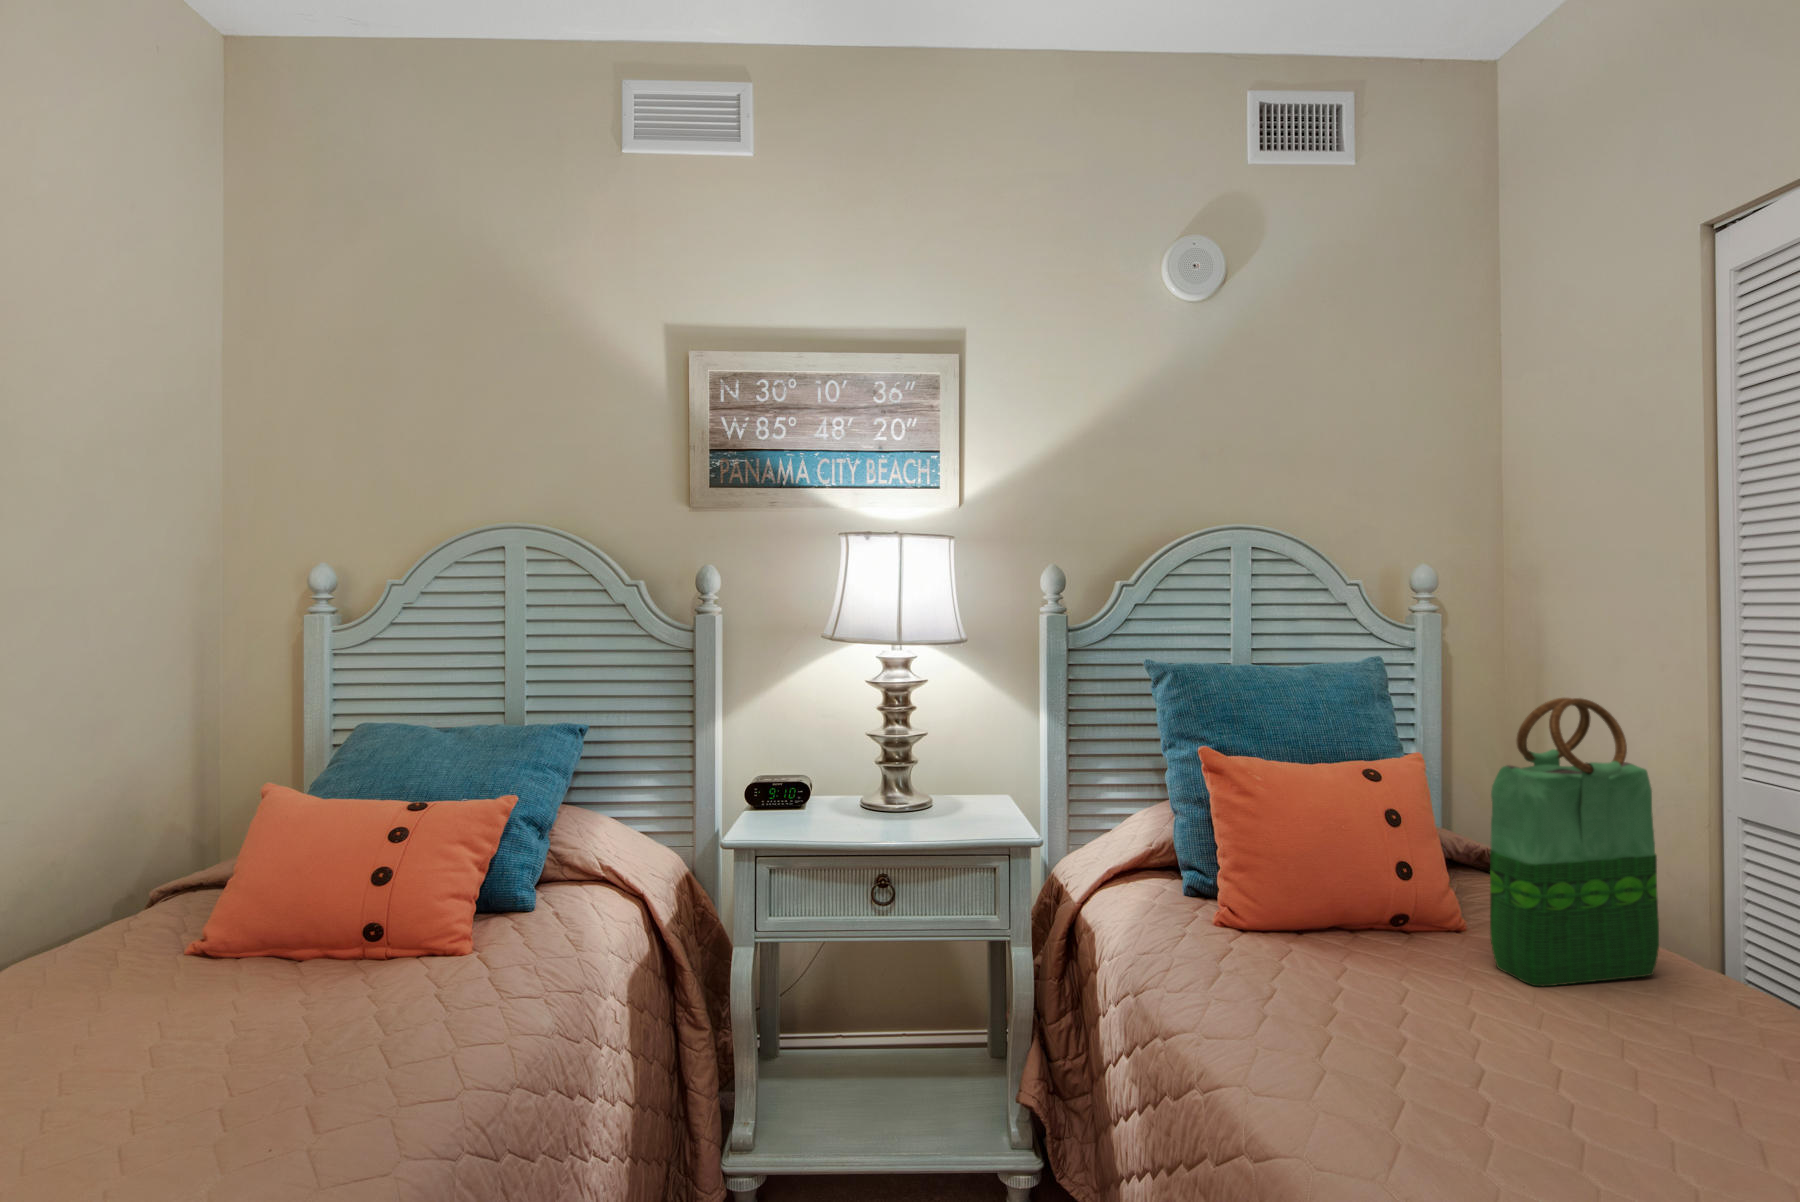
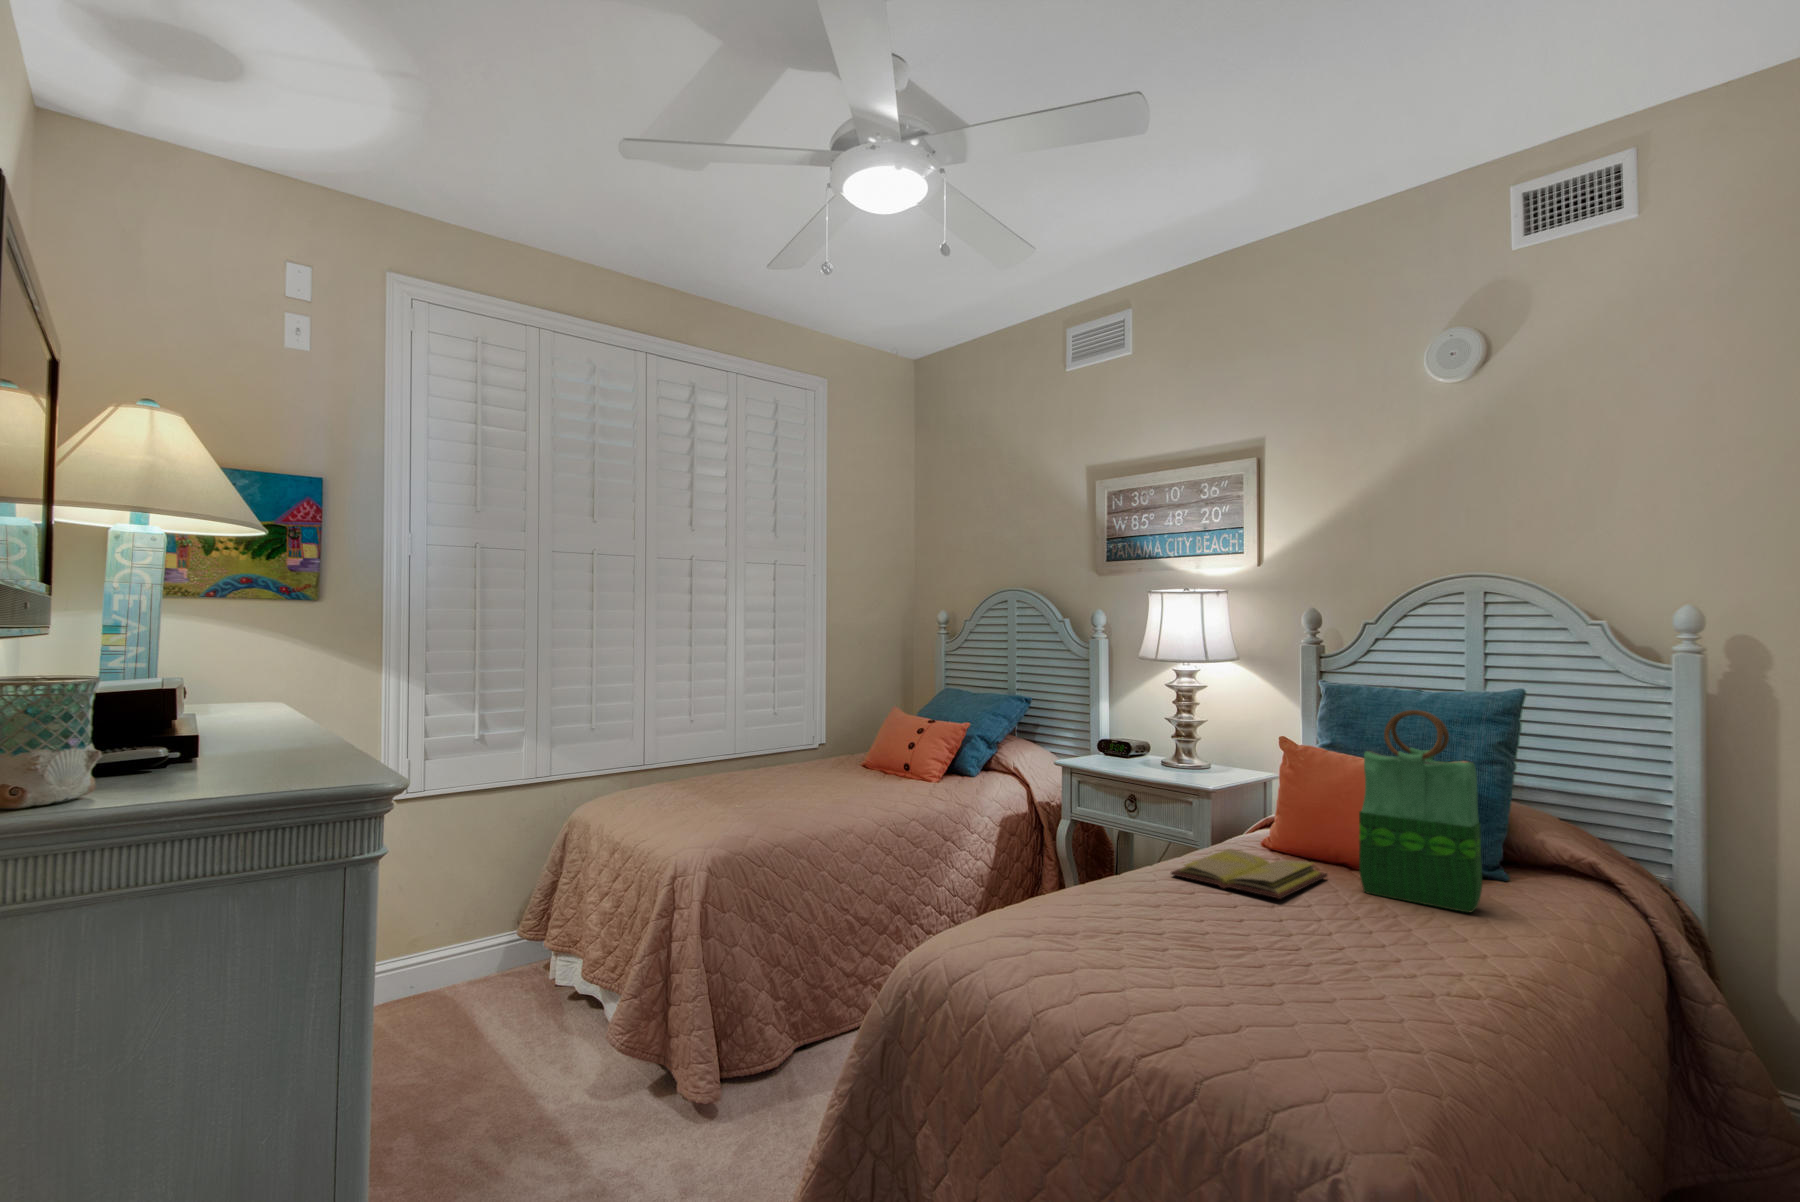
diary: none [1289,957,1631,1093] -> present [1171,849,1327,899]

